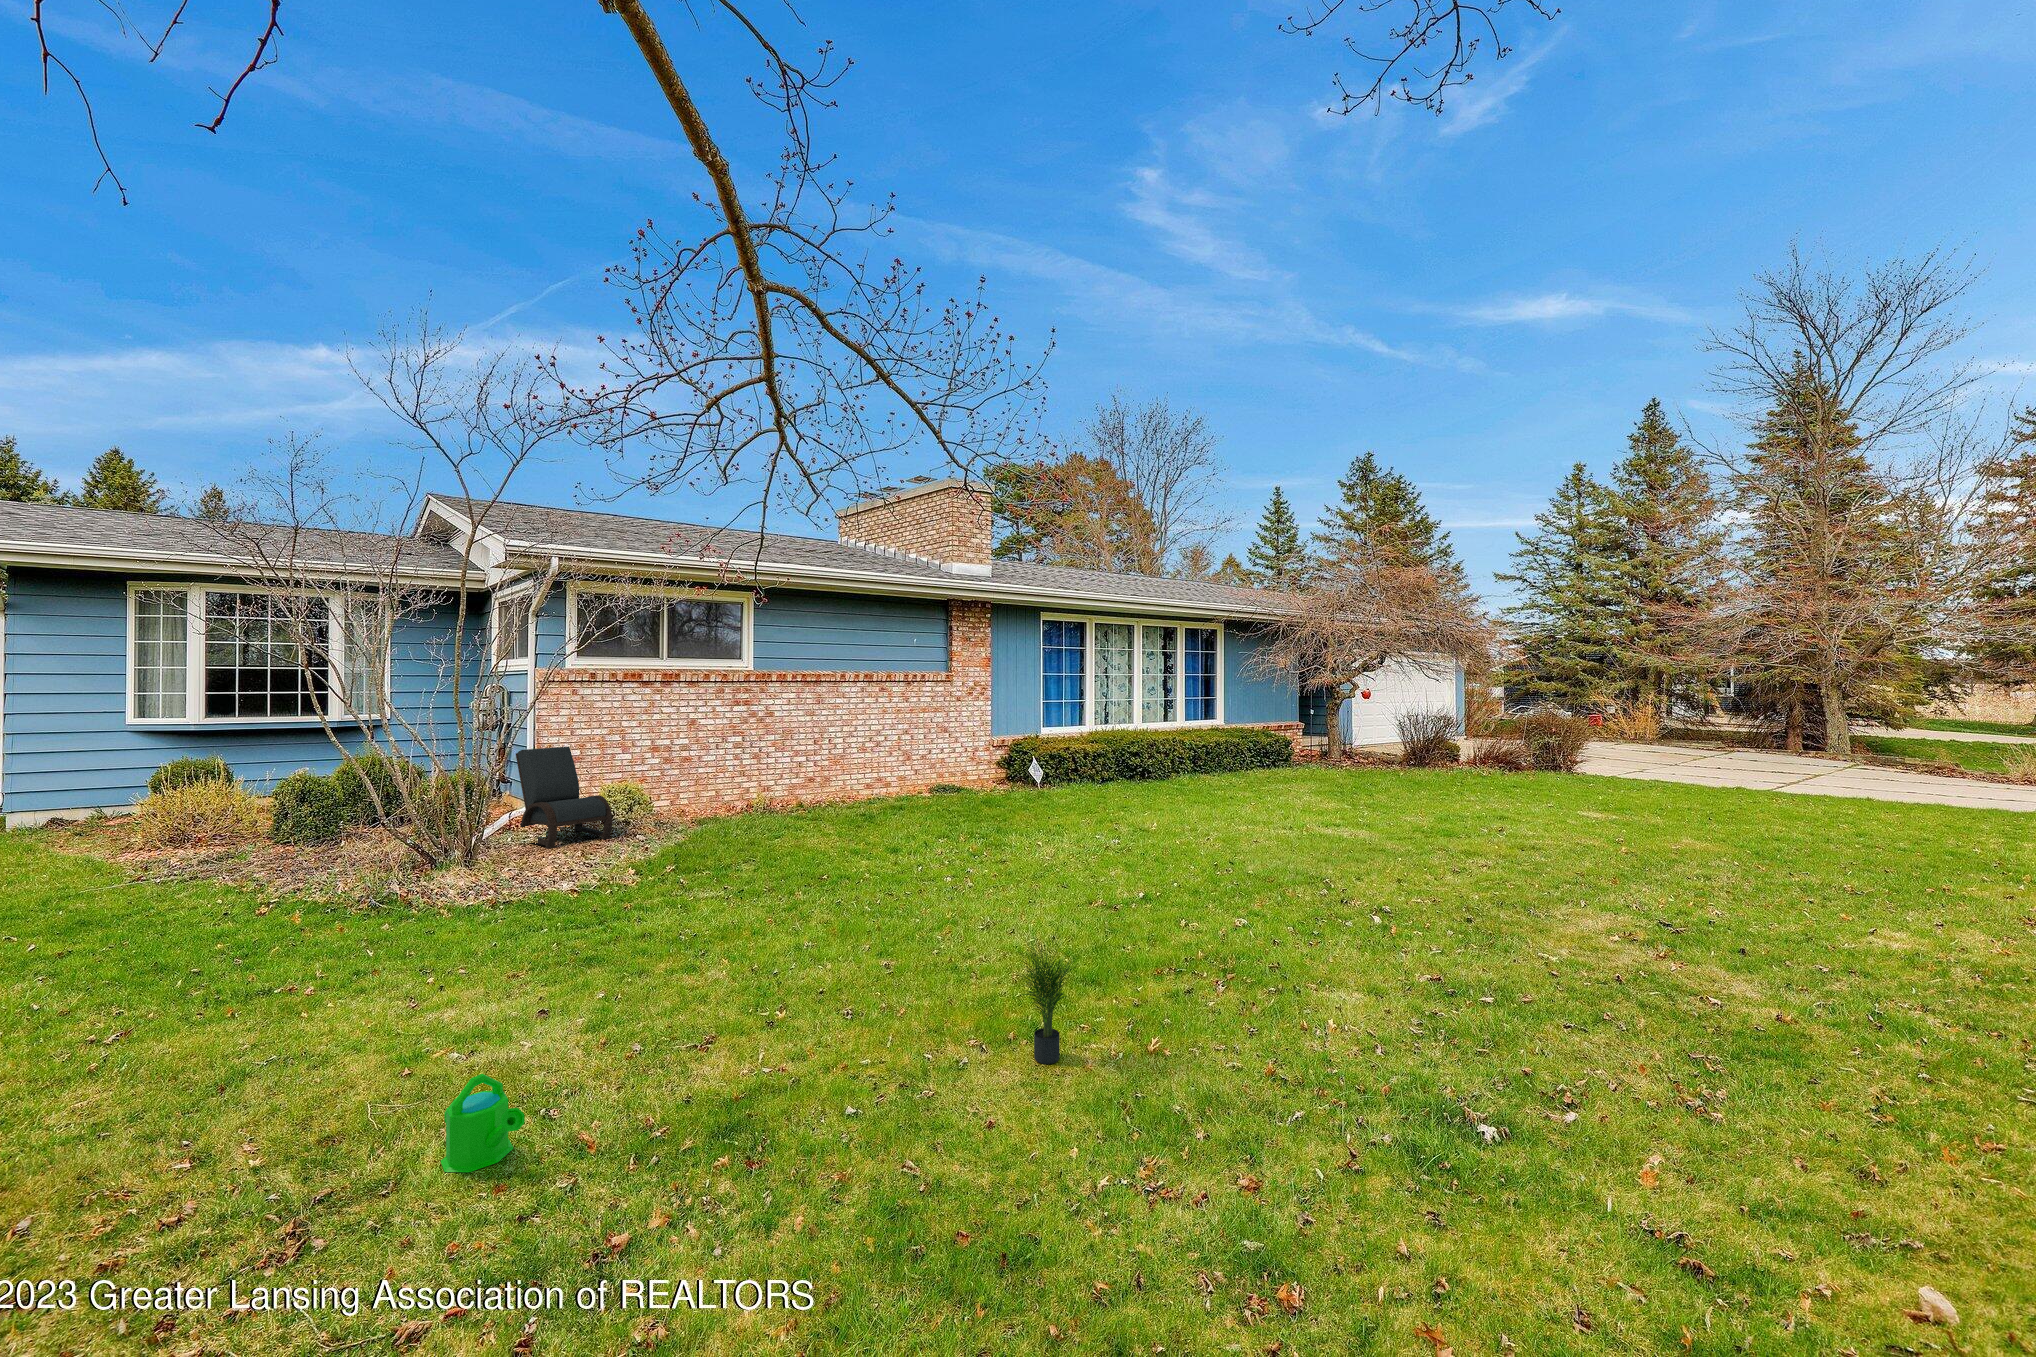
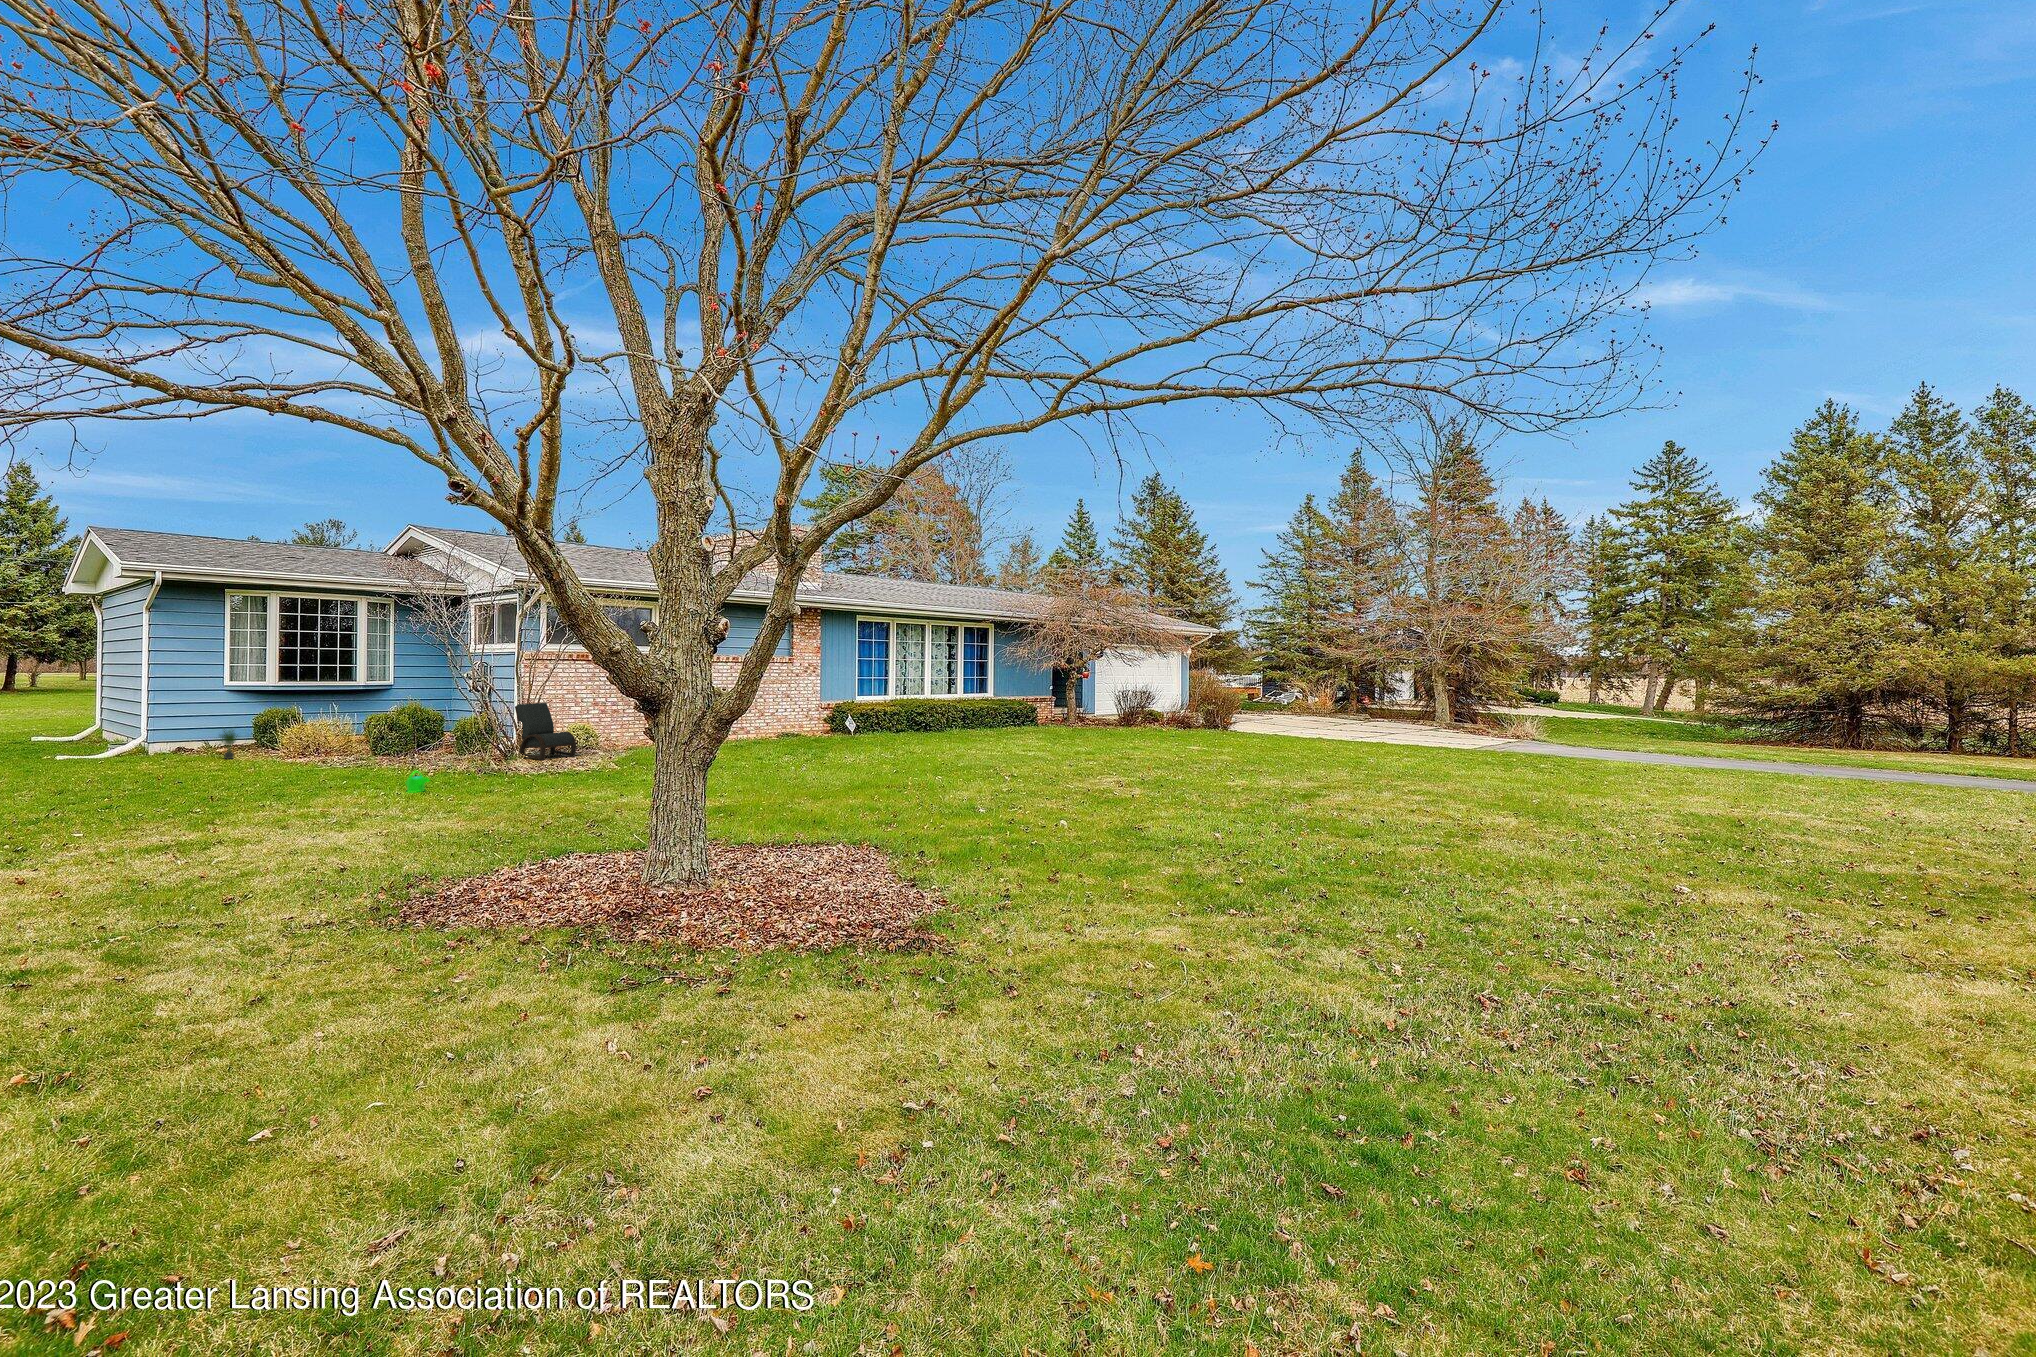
potted plant: present [1019,928,1079,1064] -> present [219,727,238,759]
watering can: present [441,1074,525,1173] -> present [406,771,429,793]

